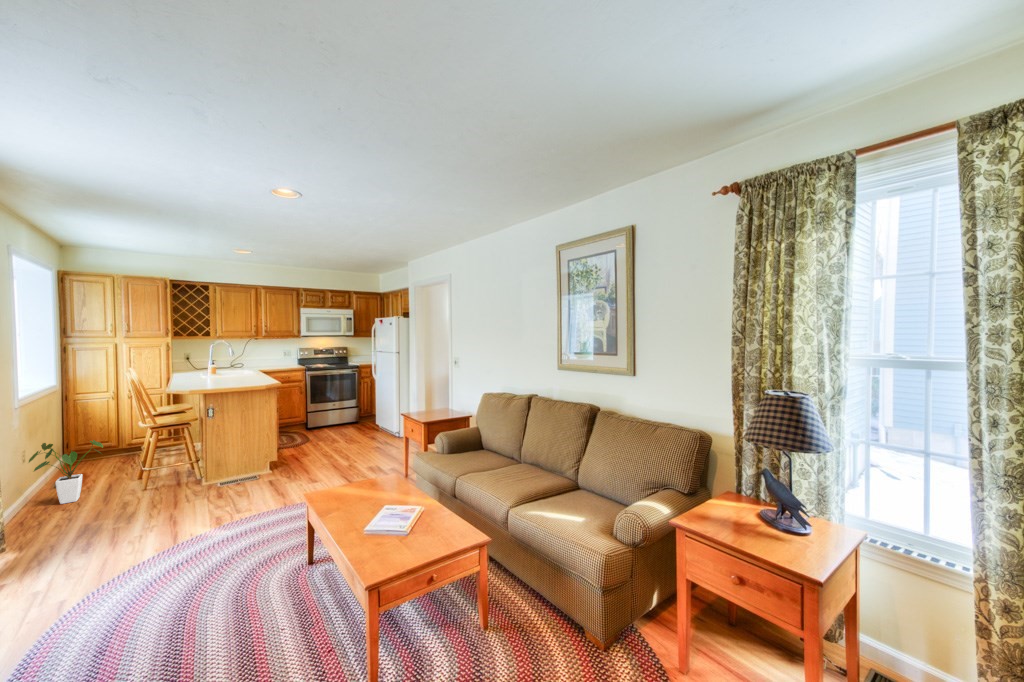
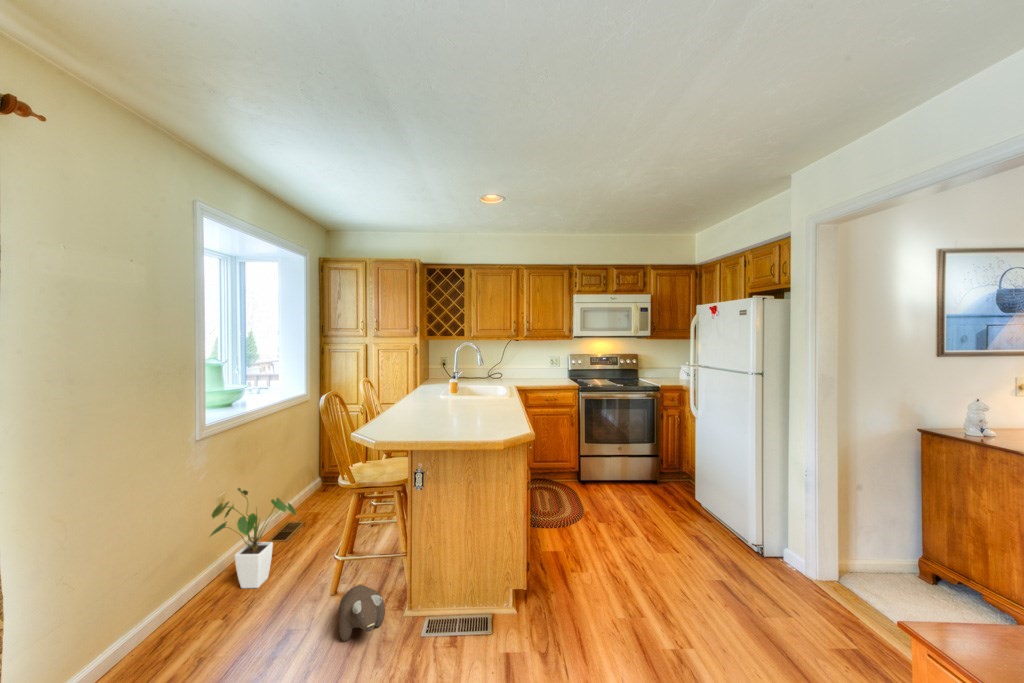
plush toy: none [160,471,195,499] -> present [339,585,385,641]

